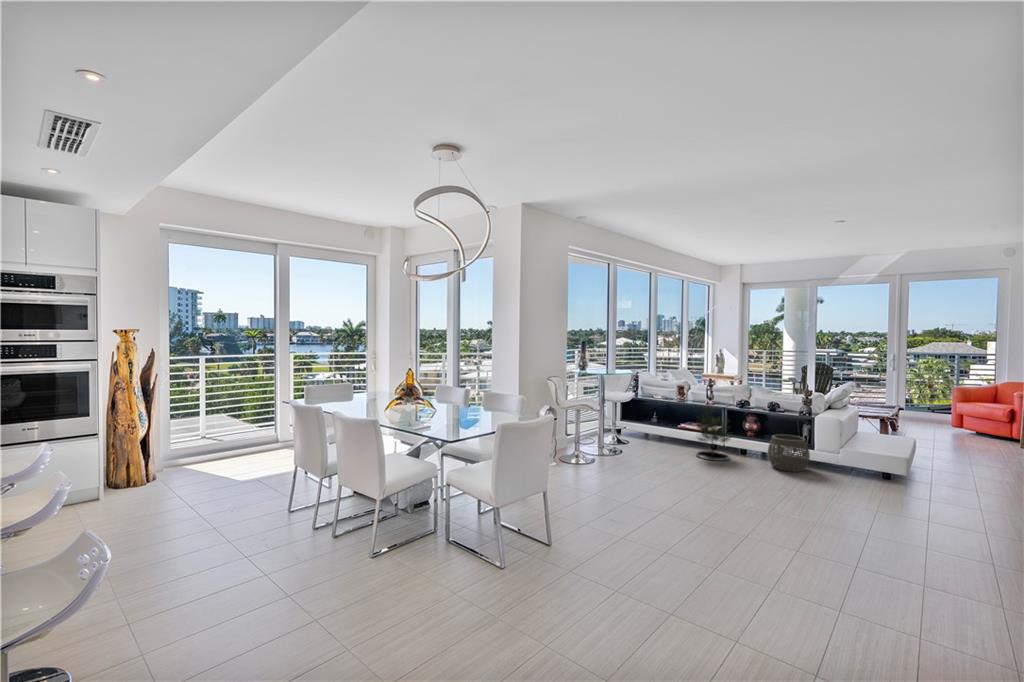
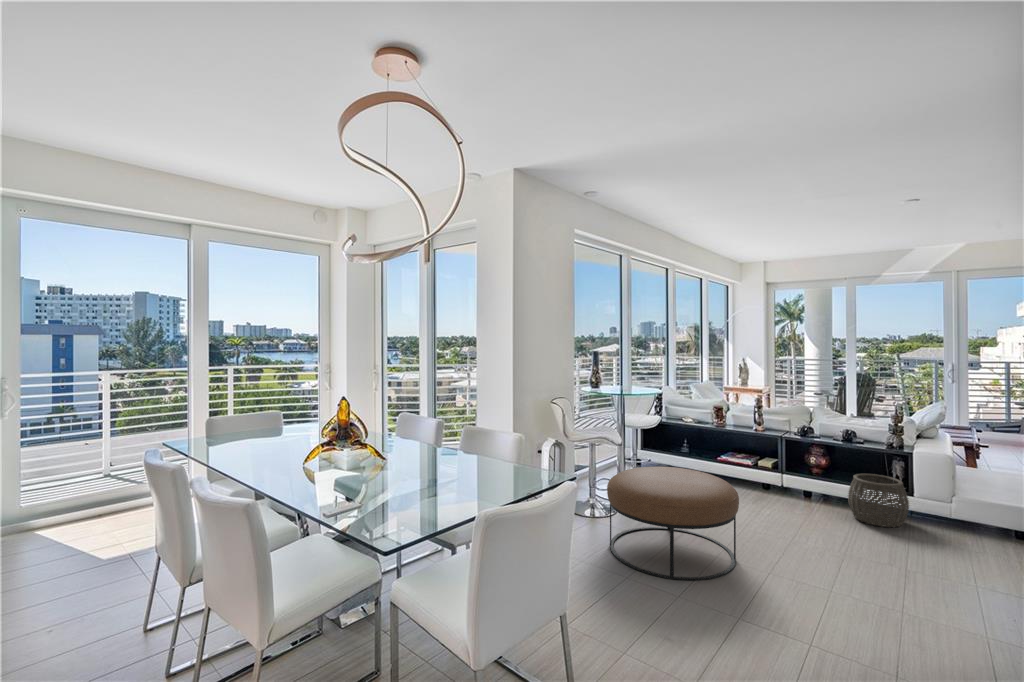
potted tree: present [696,404,731,461] -> none [743,427,796,509]
ottoman: none [585,426,676,498] -> present [607,467,739,580]

